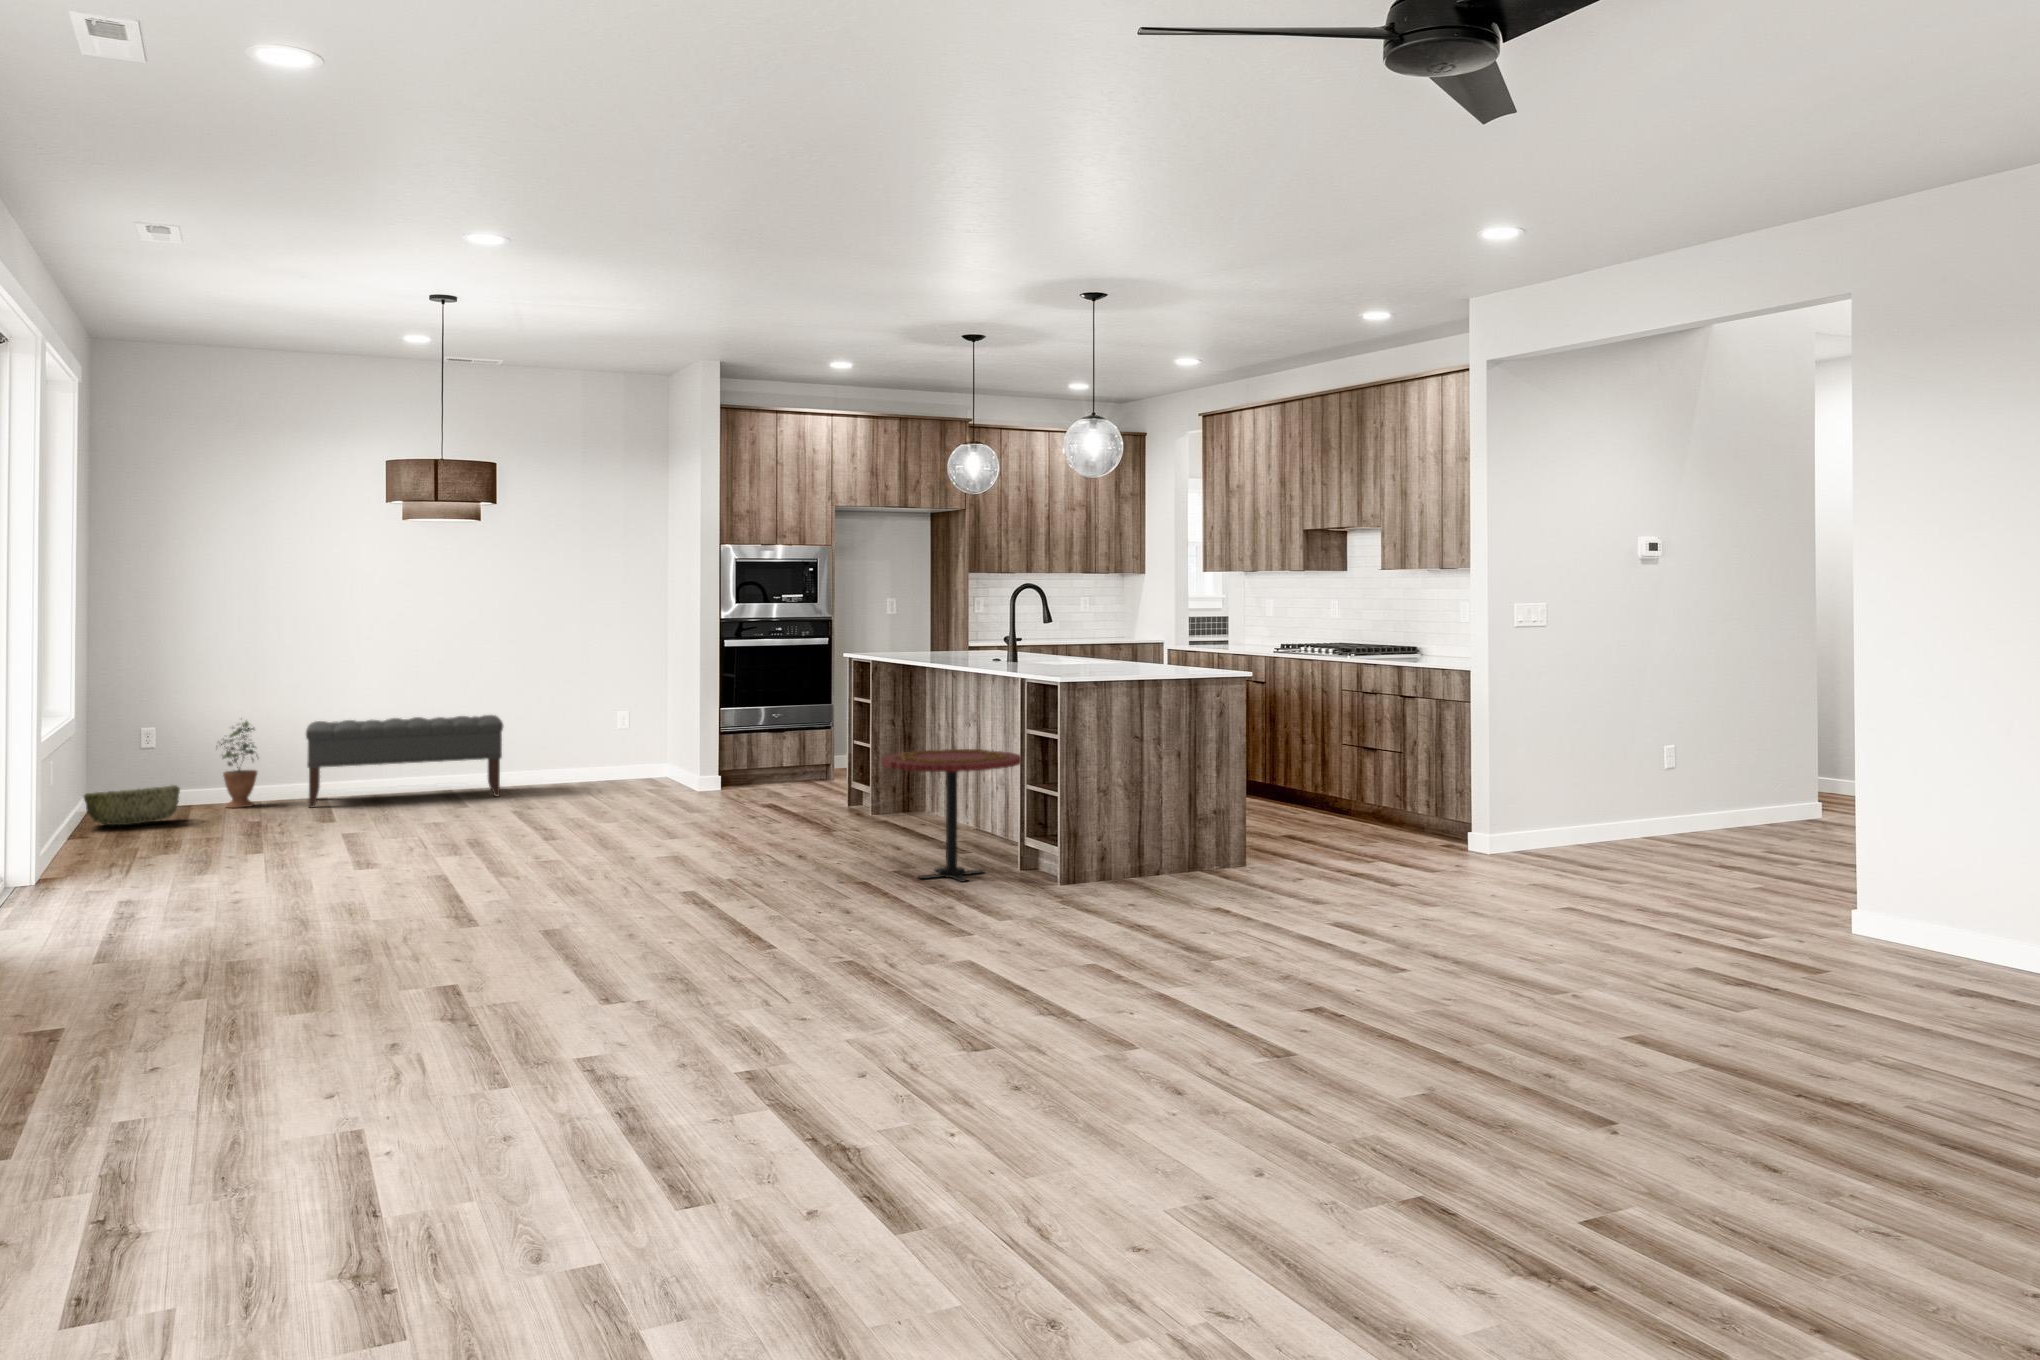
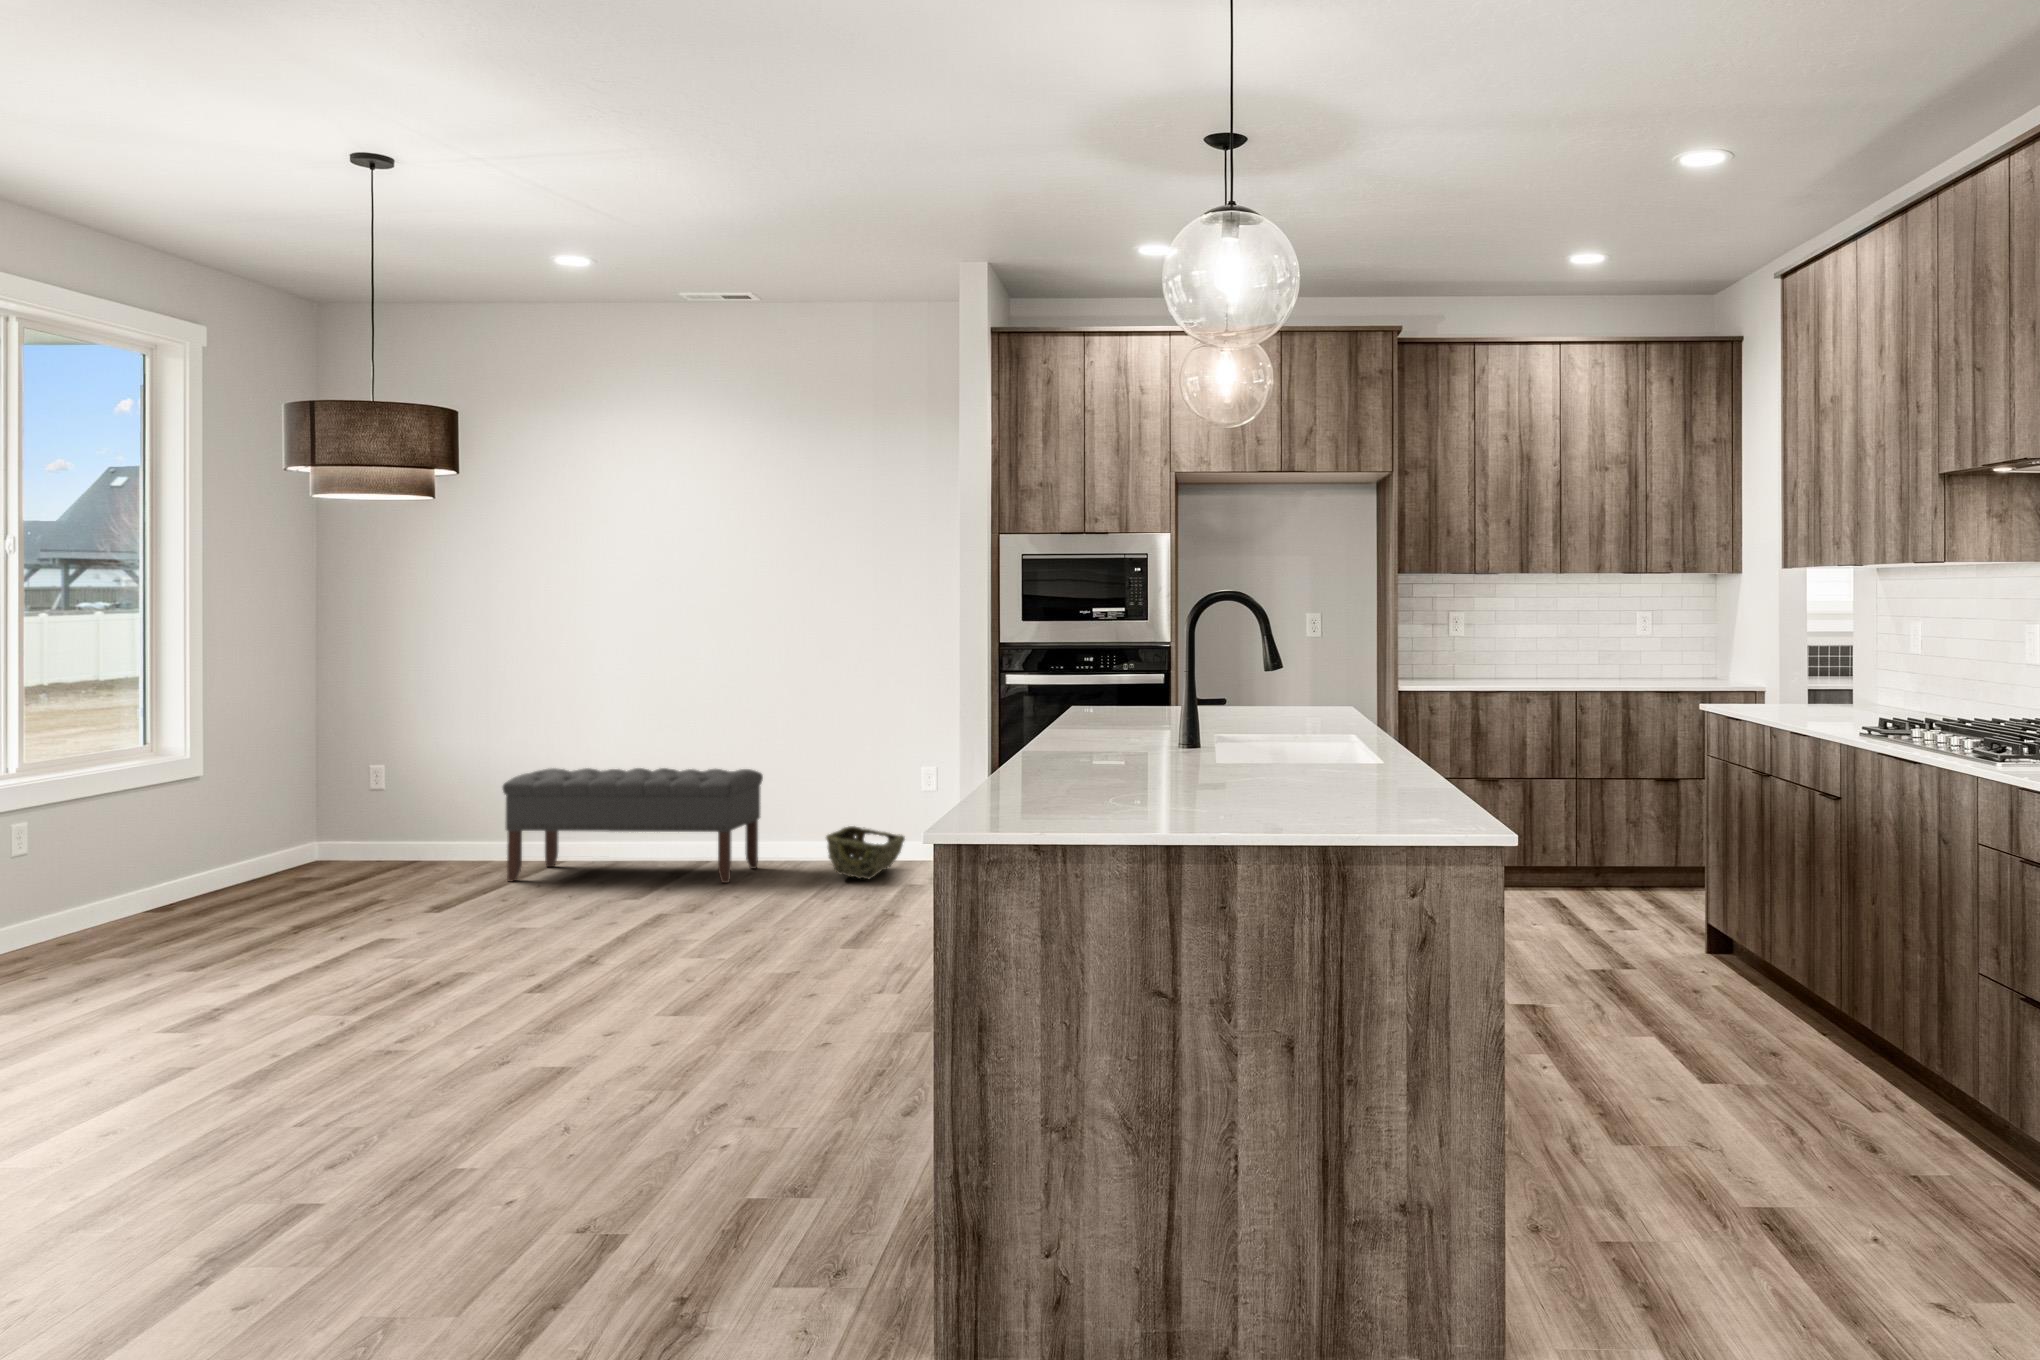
potted plant: present [216,721,258,808] -> none [432,761,484,873]
side table: present [881,749,1021,882] -> none [645,945,967,1283]
woven basket: present [84,785,180,825] -> present [826,826,905,879]

